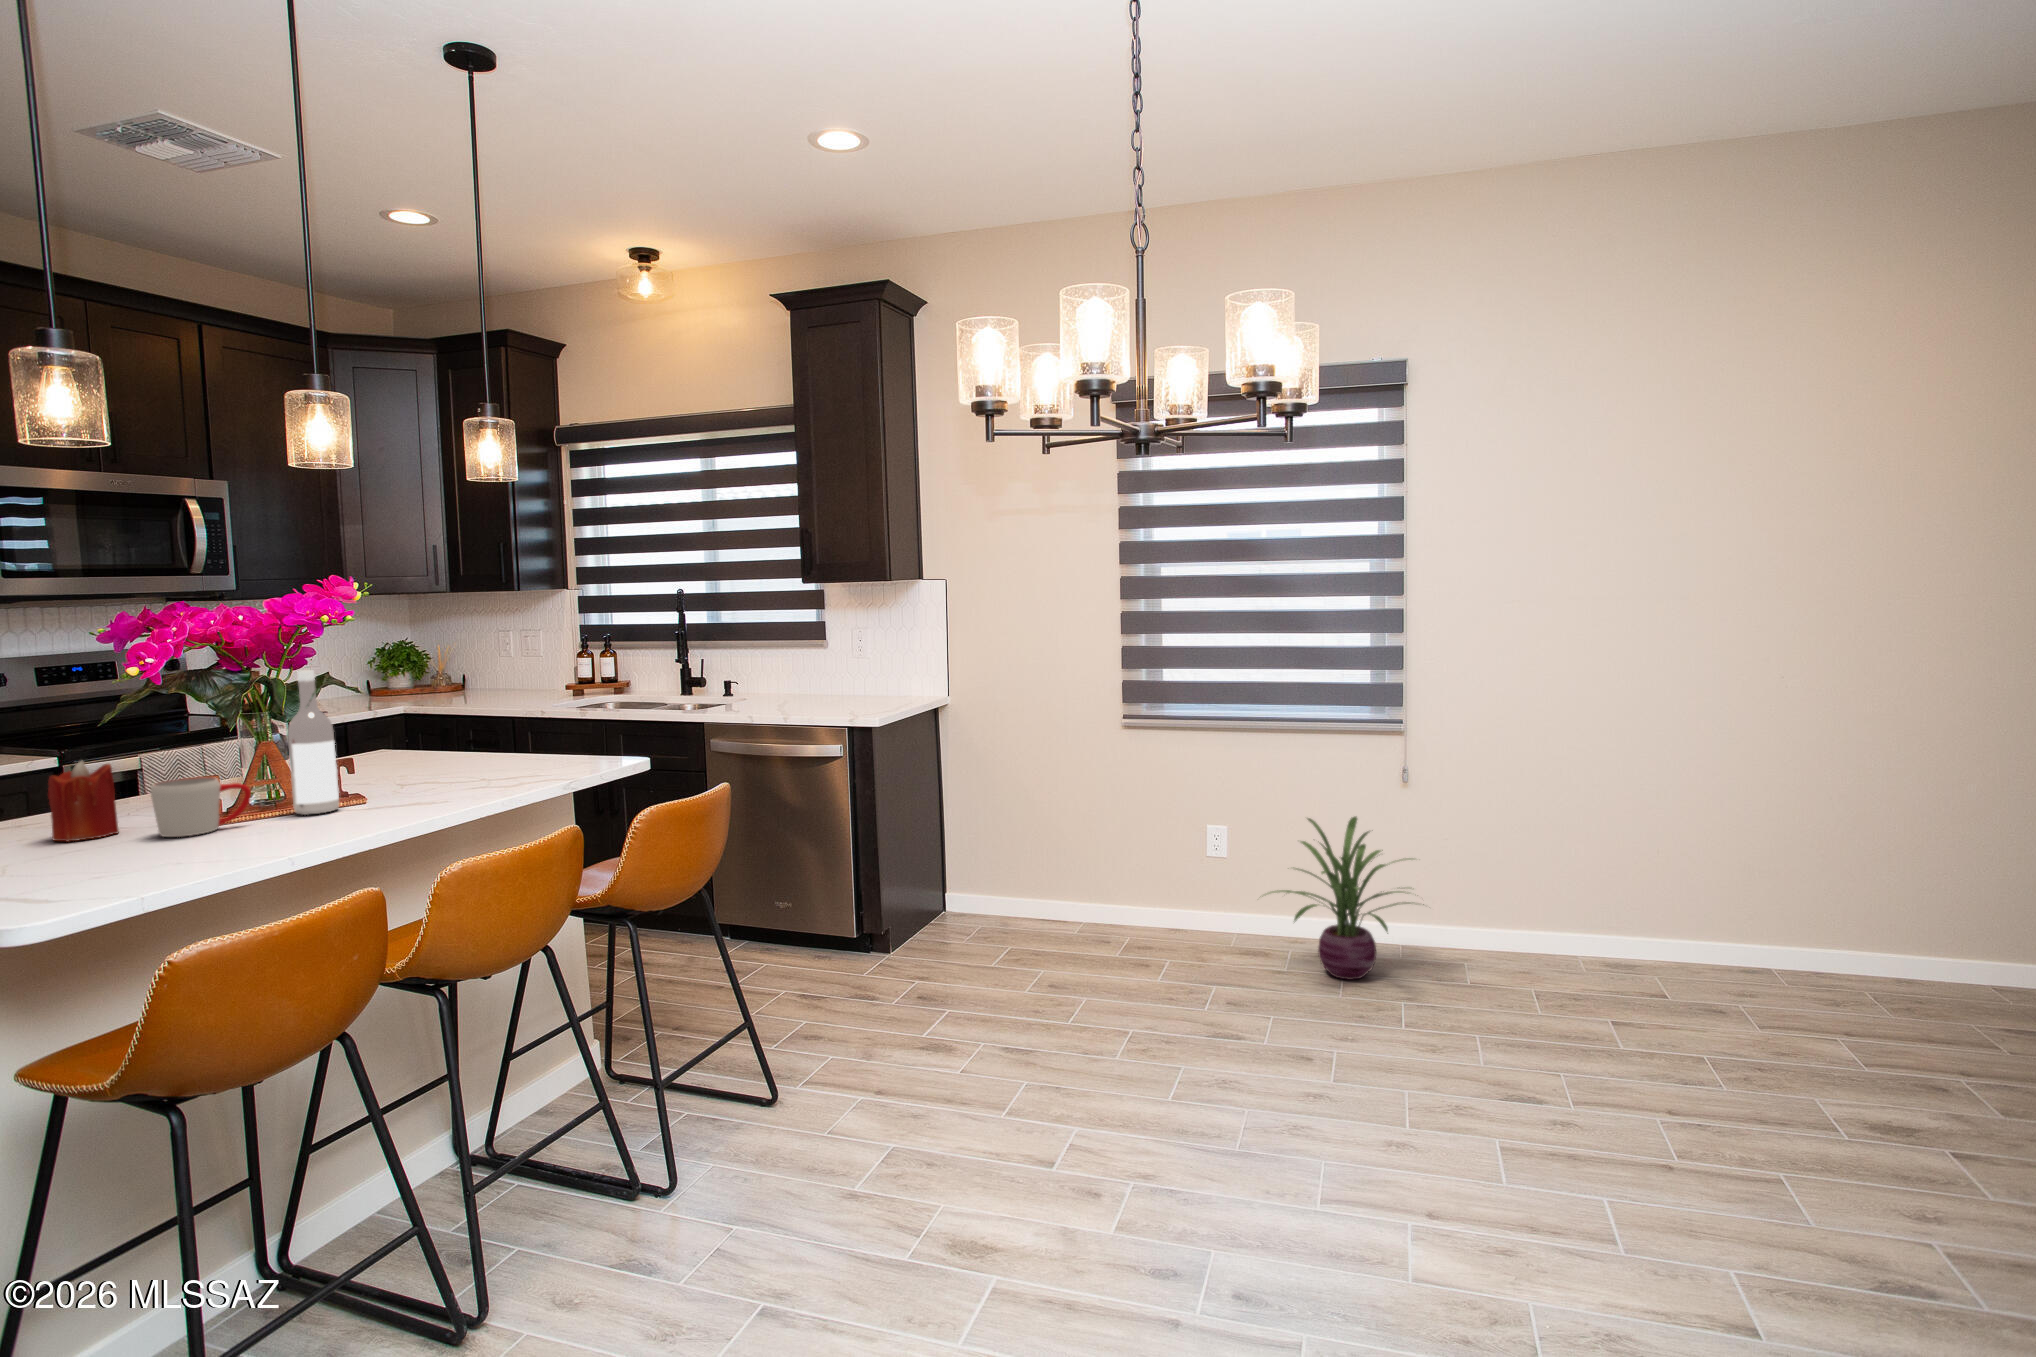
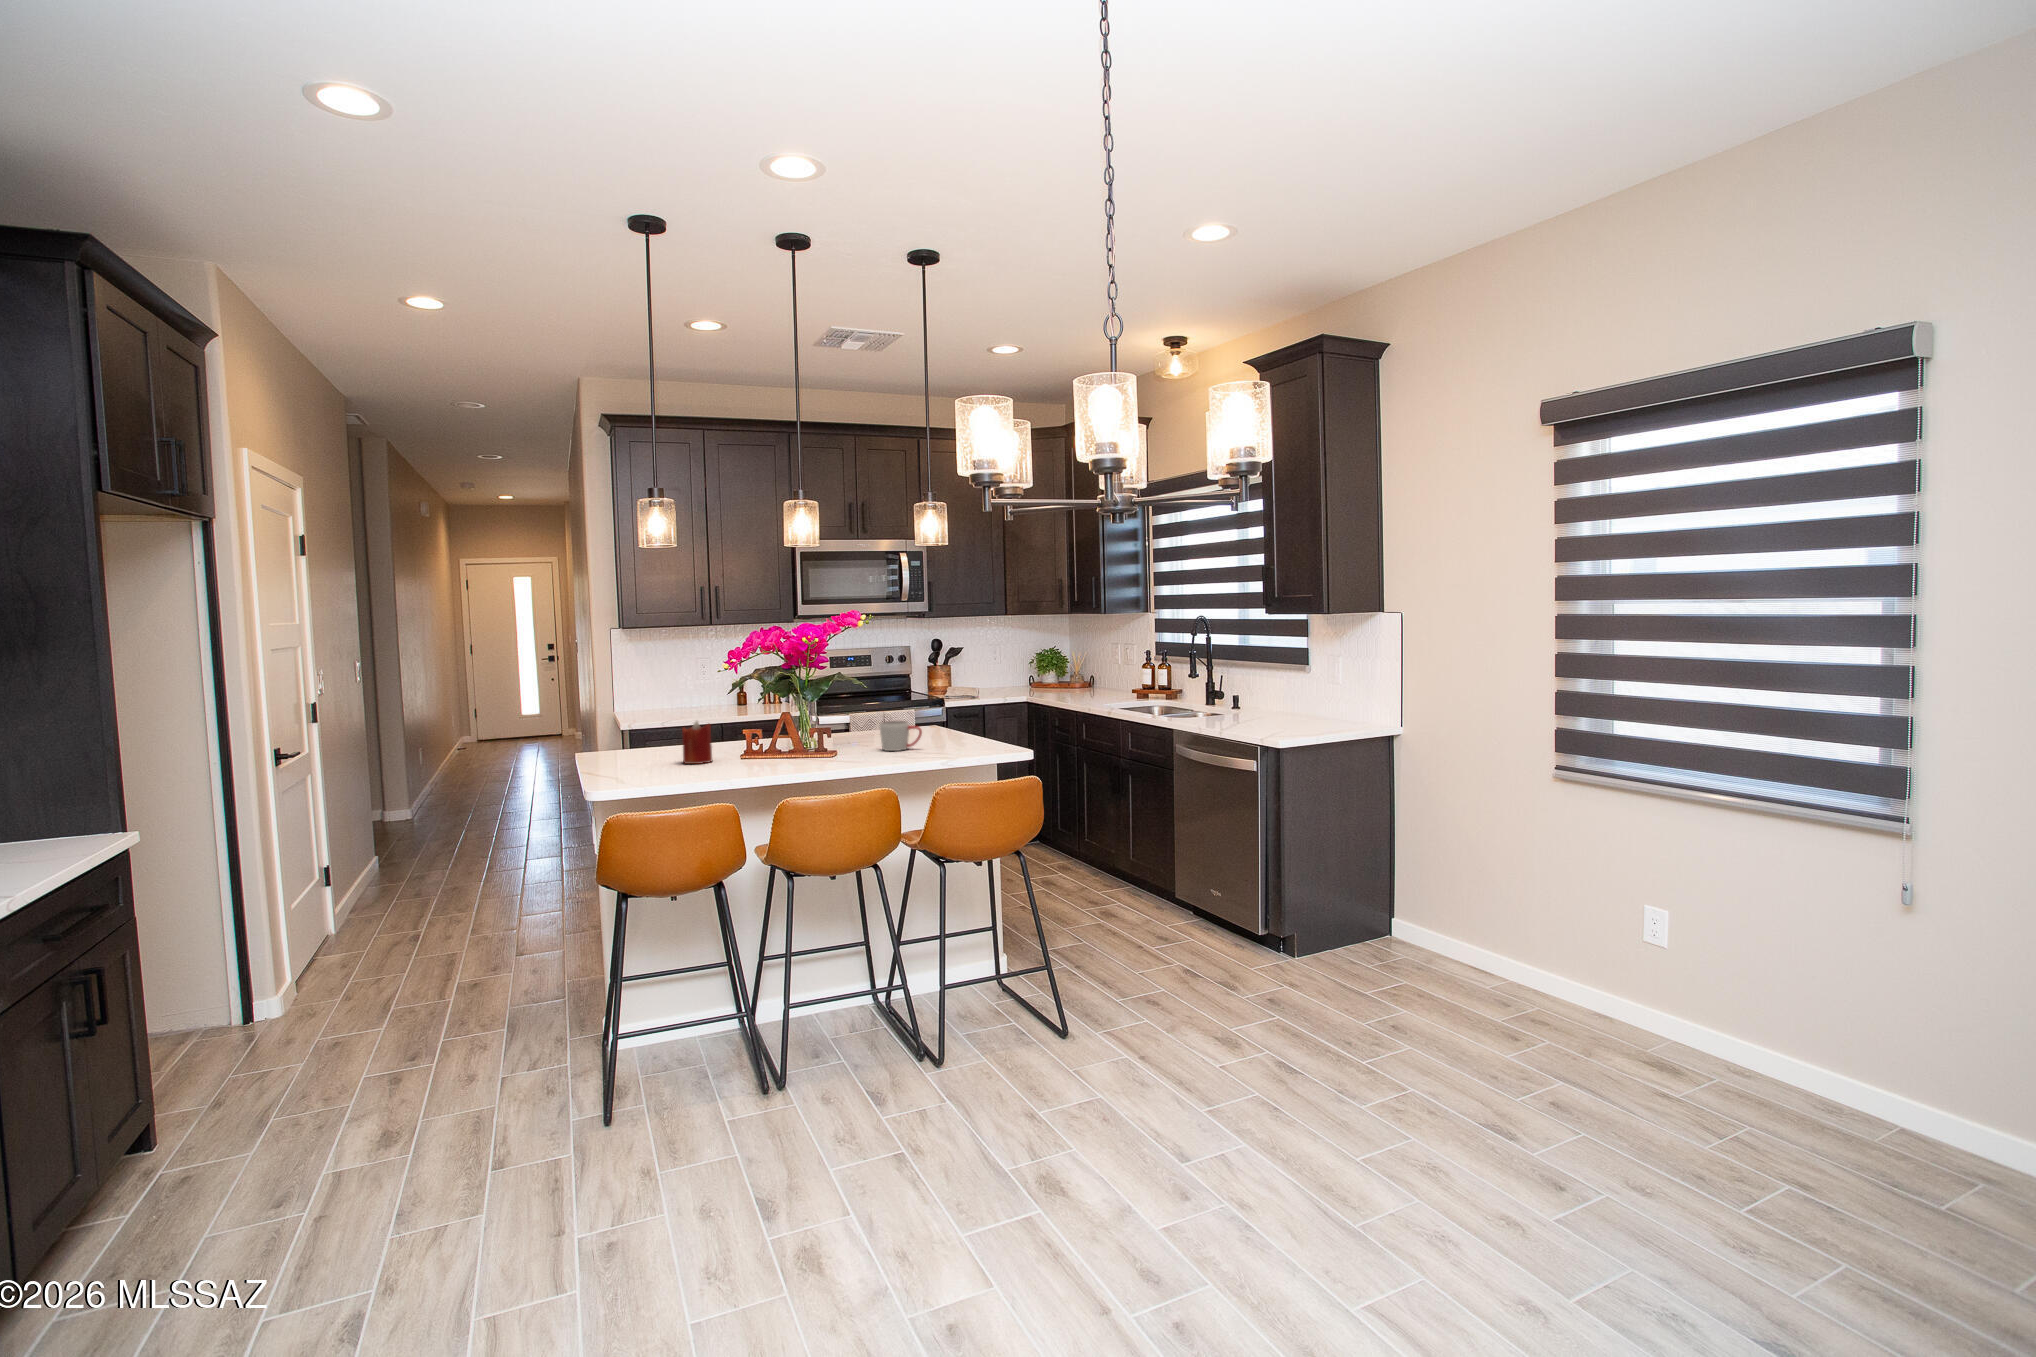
wine bottle: present [288,670,339,815] -> none [780,677,806,765]
mug: present [151,777,251,837] -> present [880,721,922,751]
decorative plant: present [1262,817,1424,980] -> none [1636,915,1888,1127]

